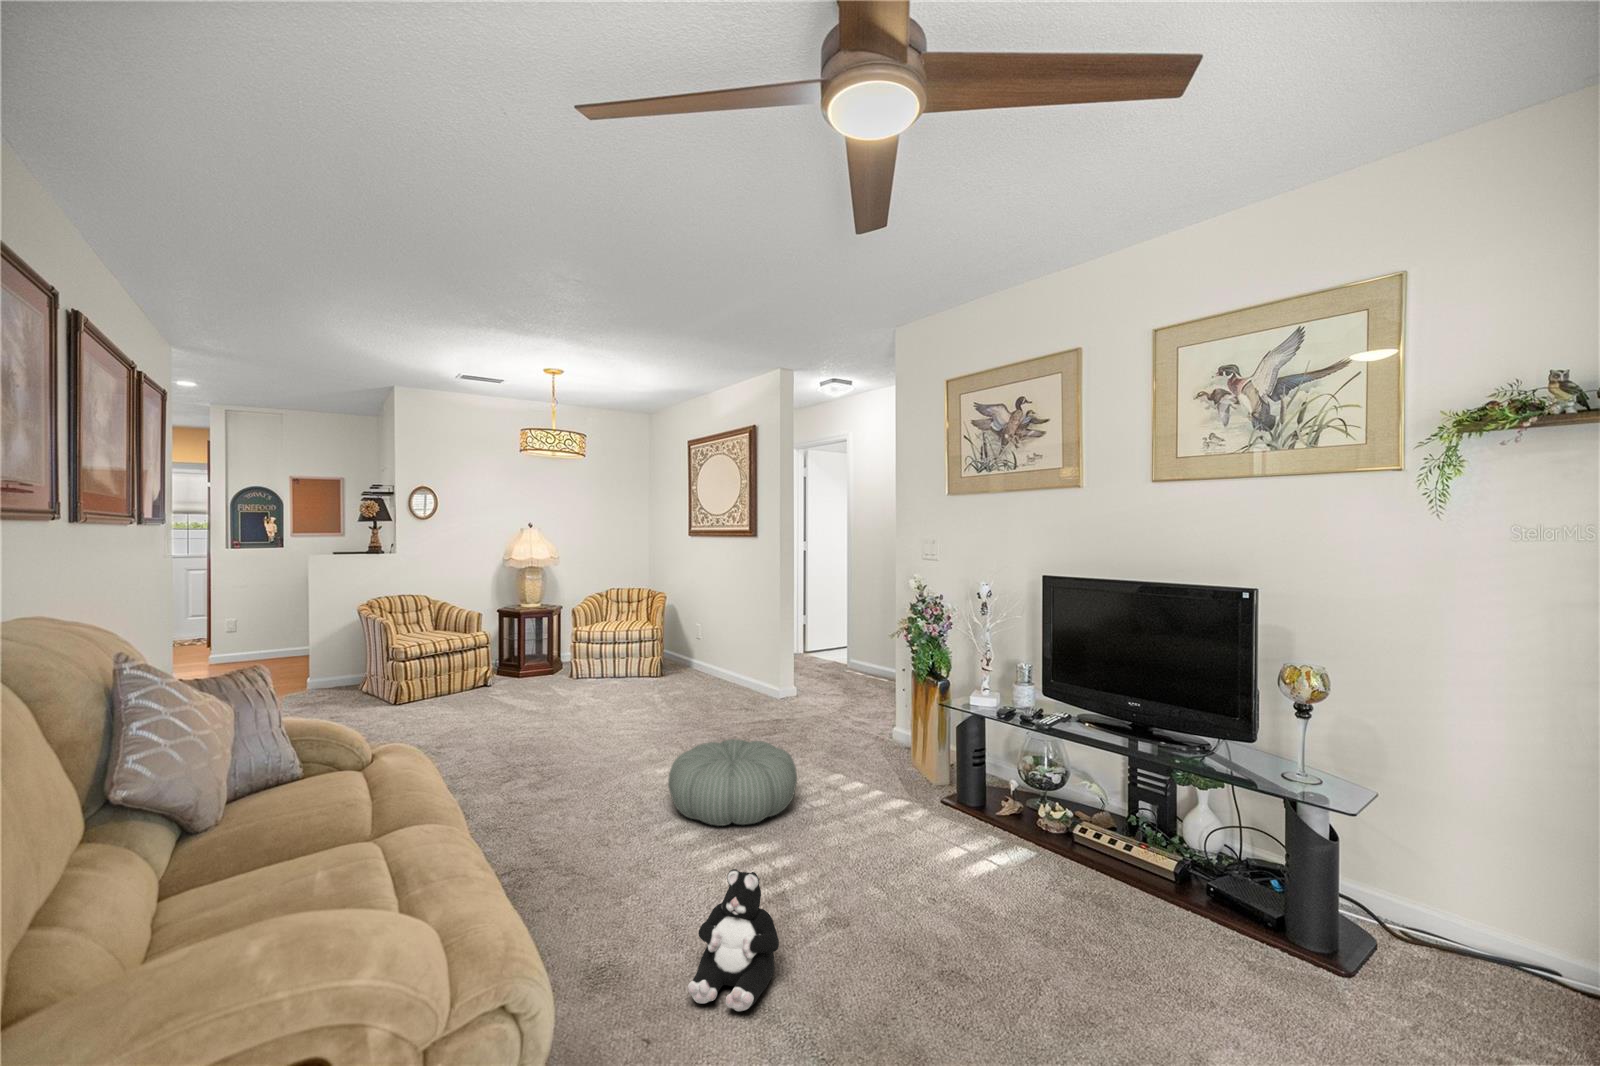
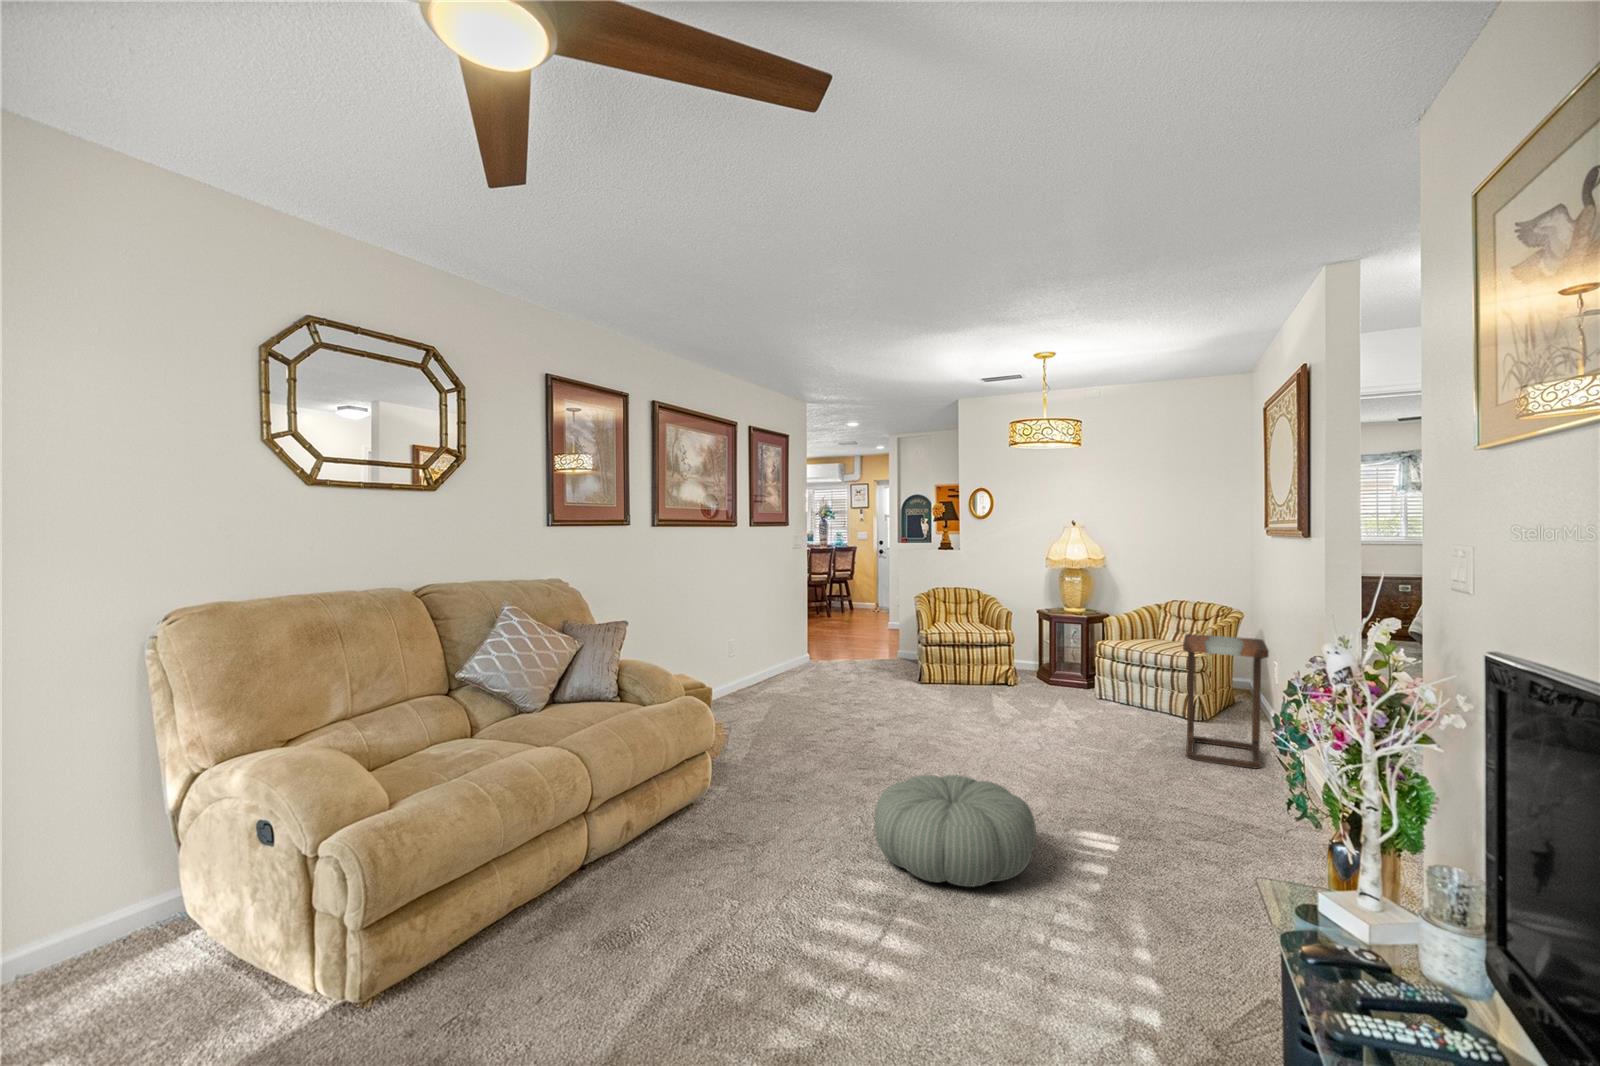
side table: none [678,608,761,705] -> present [1183,634,1269,768]
plush toy: present [688,869,779,1011] -> none [573,855,678,983]

